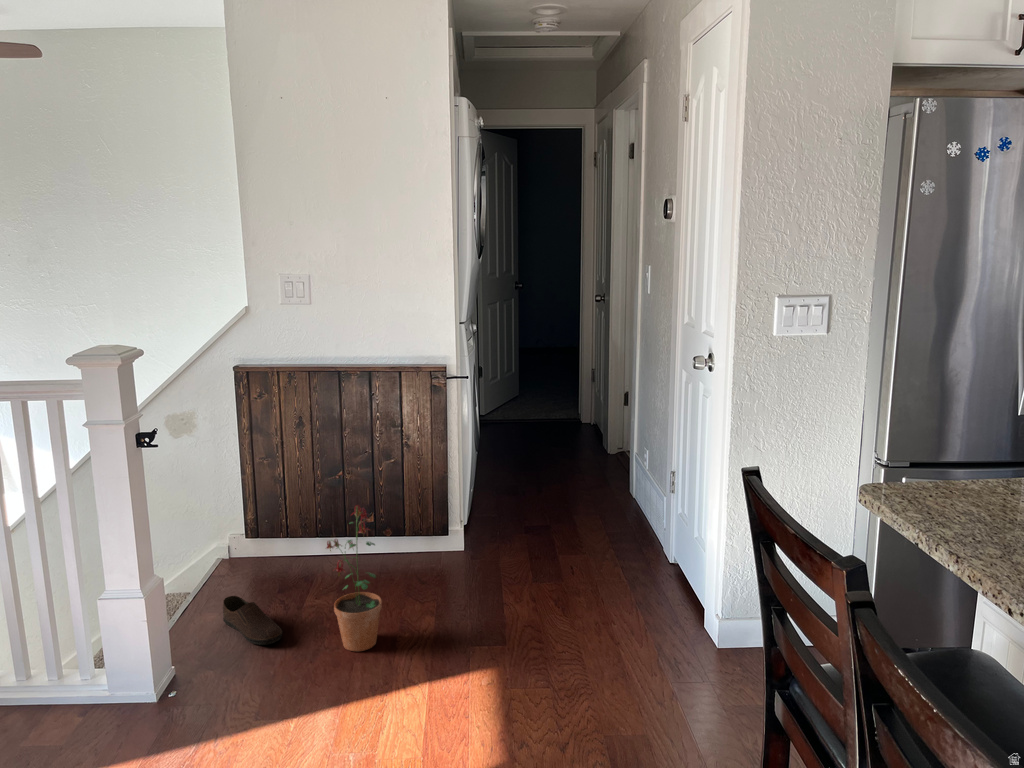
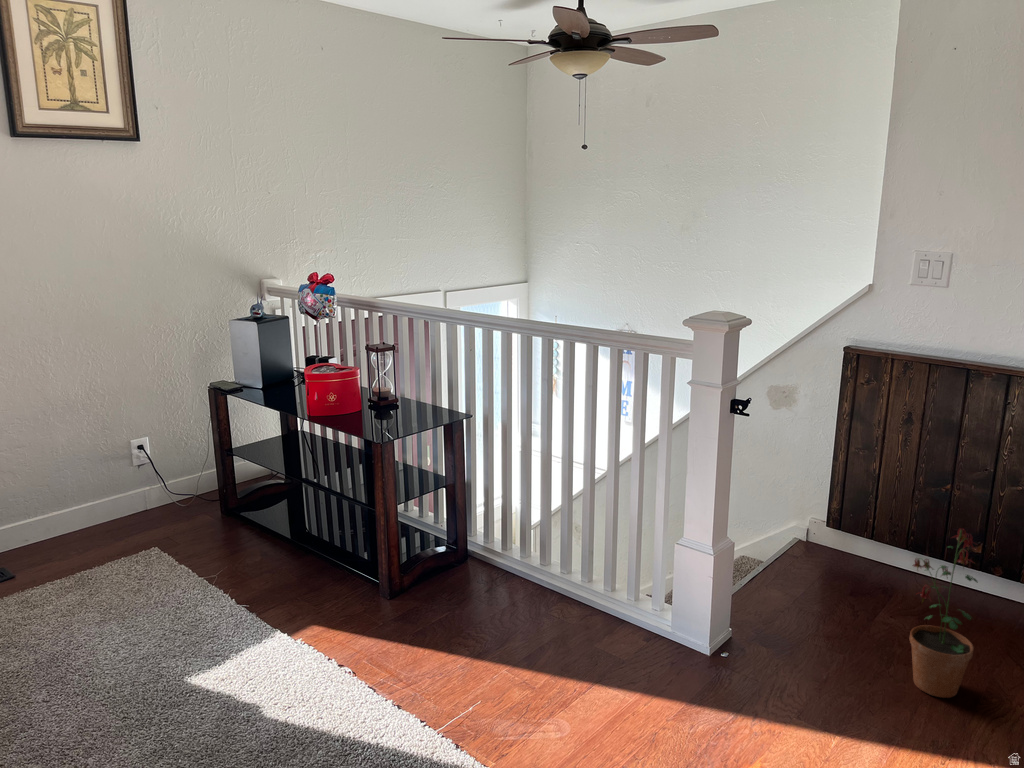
shoe: present [223,596,282,645] -> none [787,580,845,645]

